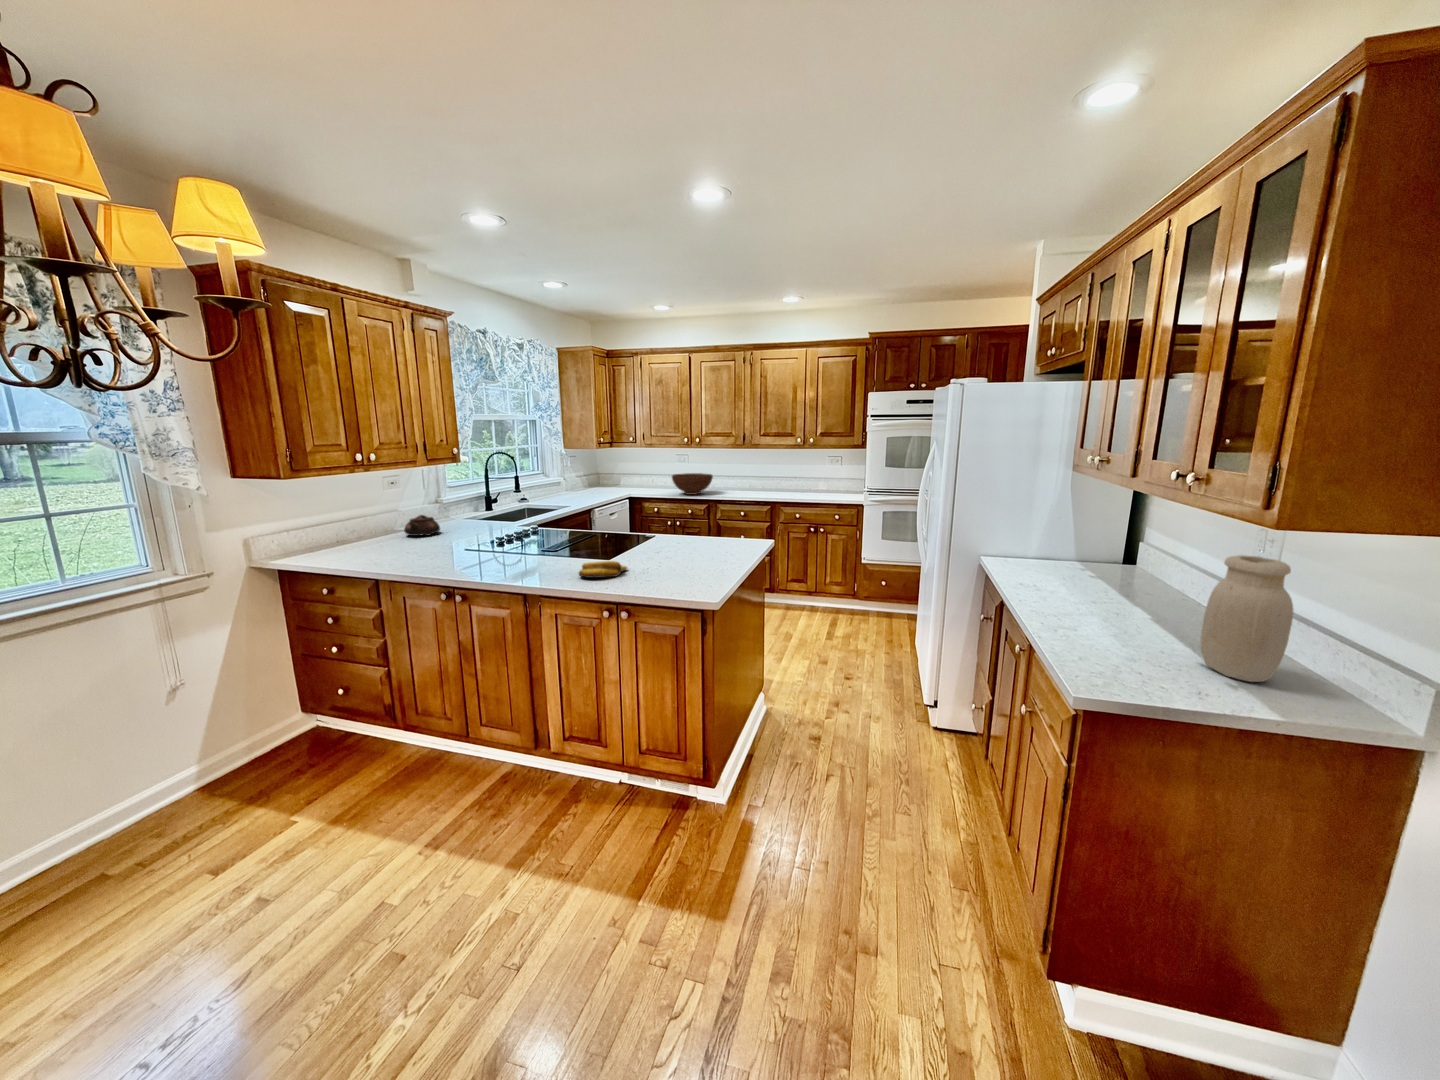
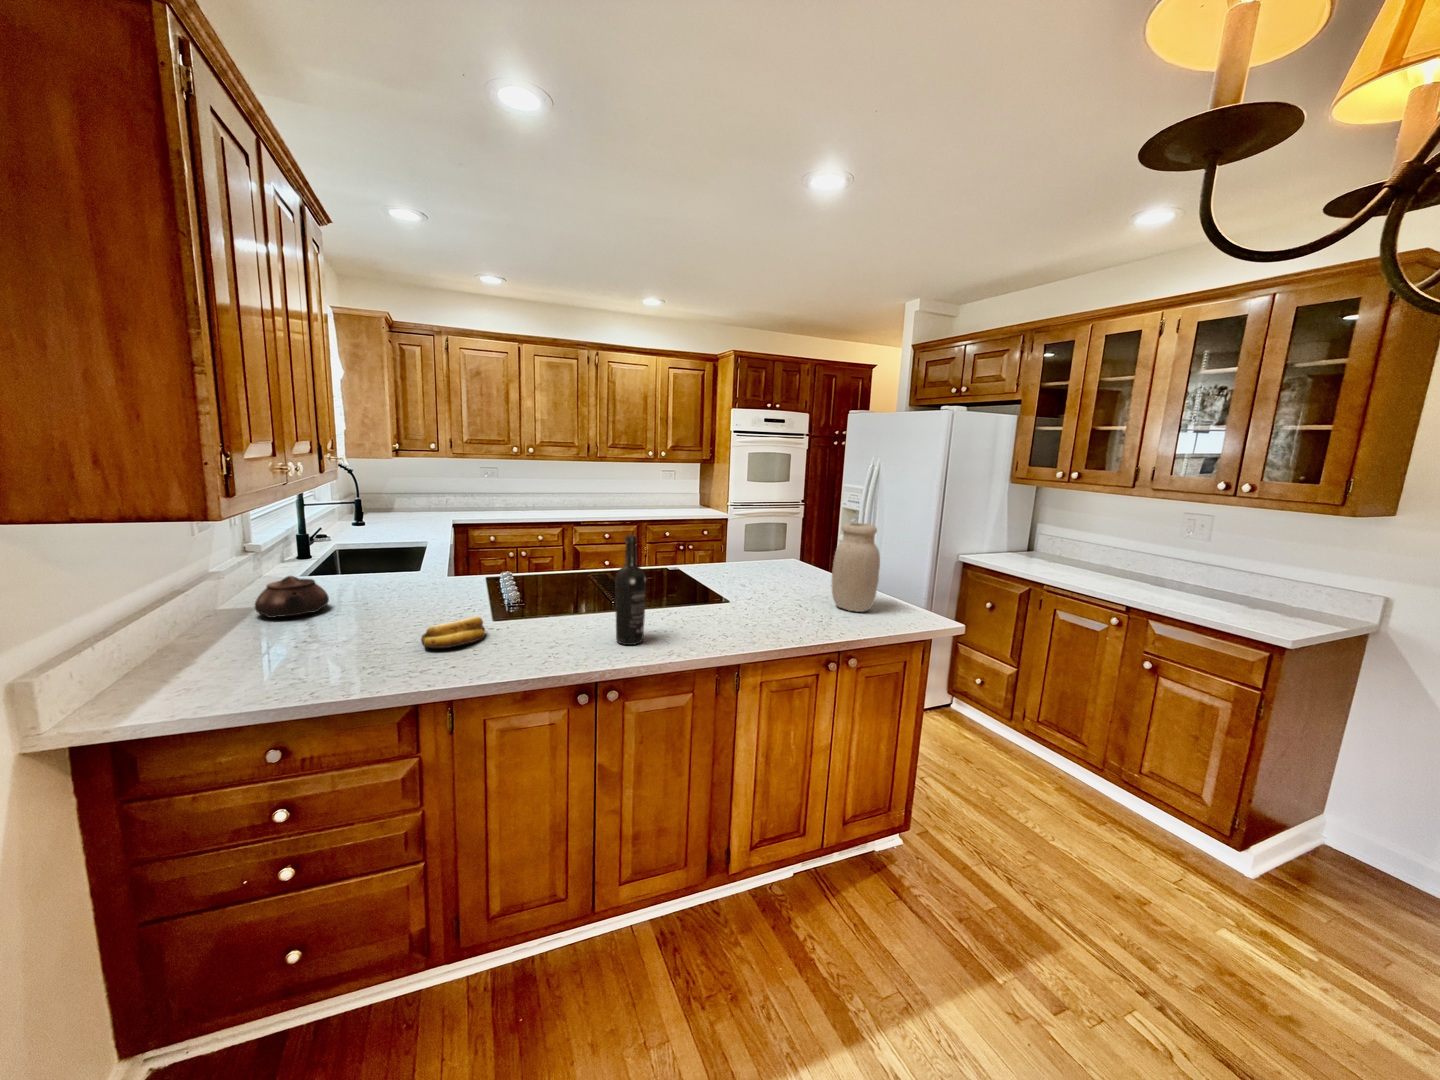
fruit bowl: present [672,473,713,495] -> none [515,491,568,518]
wine bottle: none [477,499,500,571] -> present [615,535,646,645]
jar: present [1200,555,1293,682] -> present [832,523,880,612]
banana: present [579,561,627,578] -> present [421,616,486,648]

